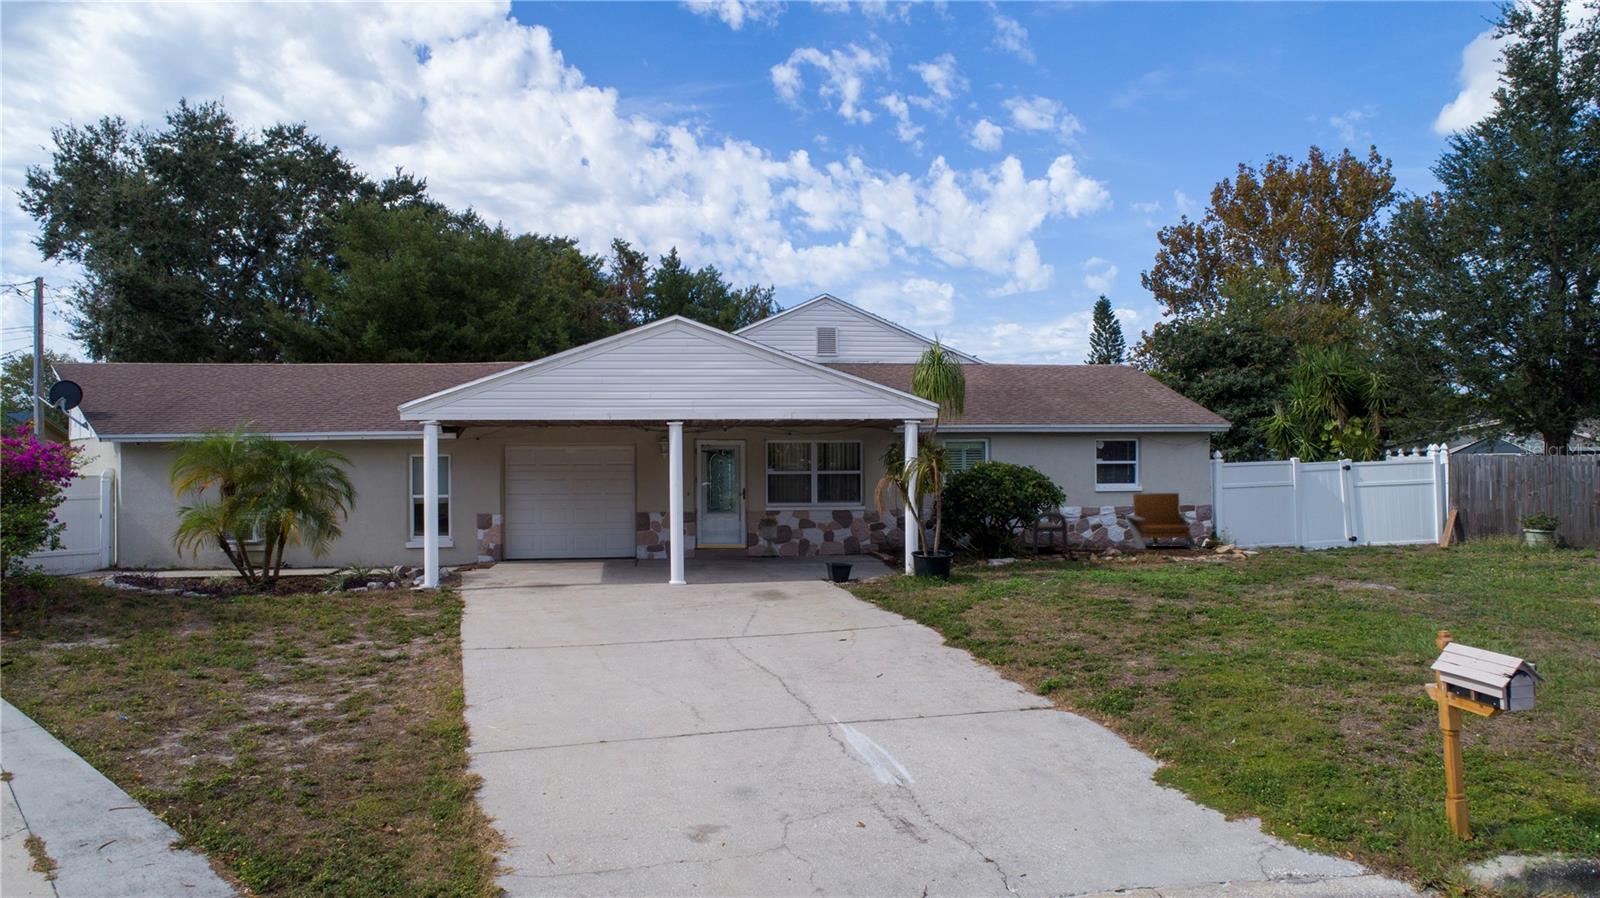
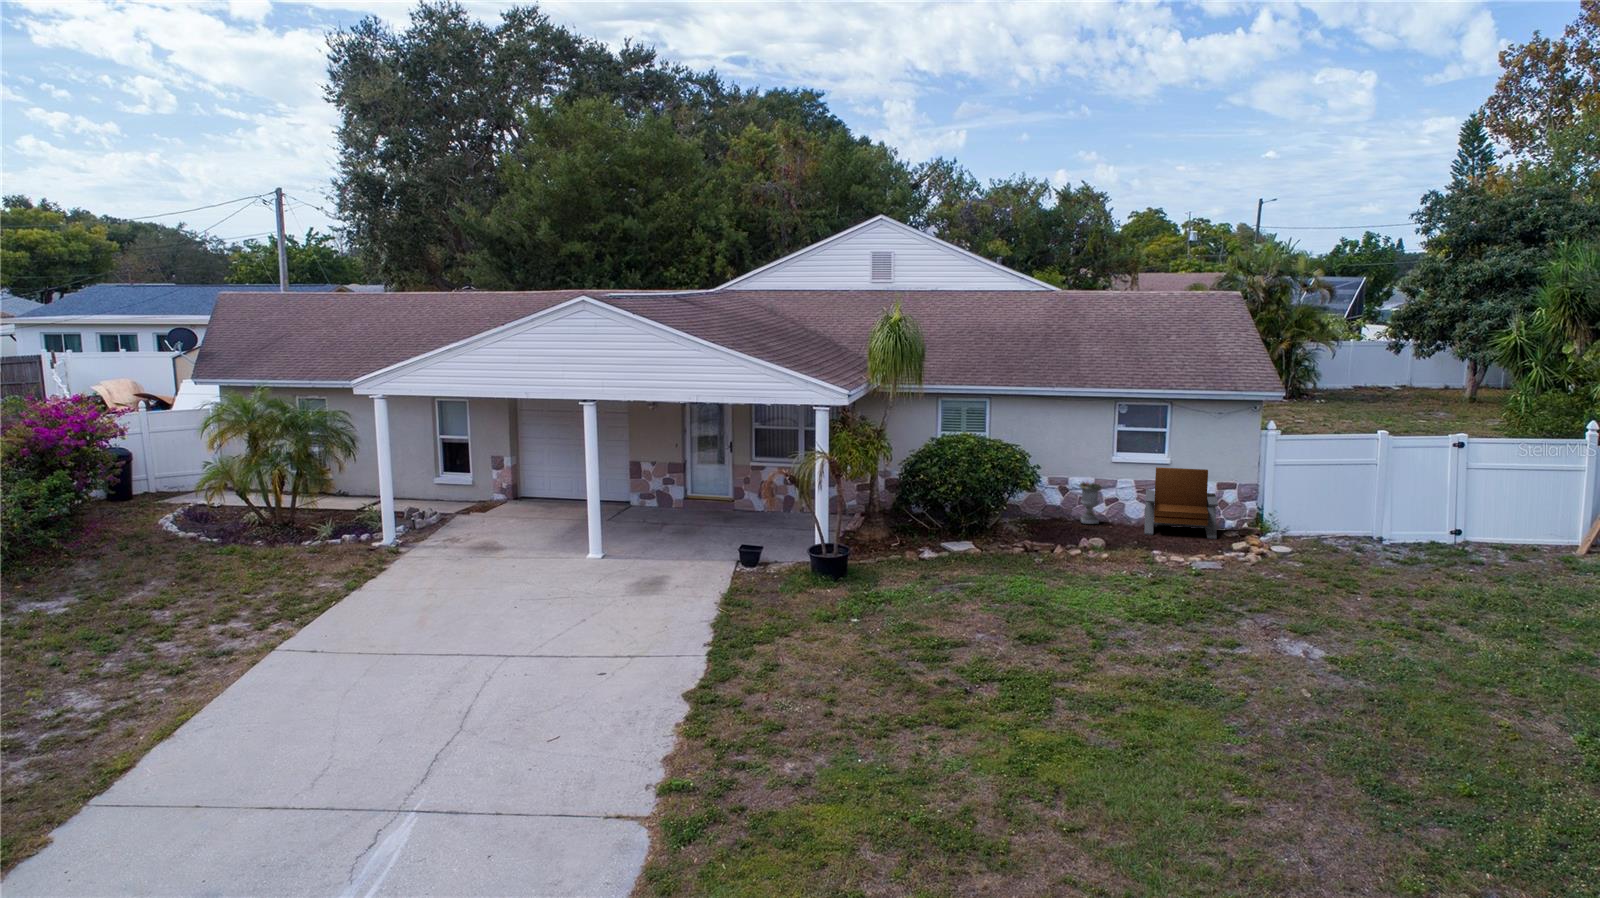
bench: present [1020,511,1068,553] -> none [1017,477,1059,533]
planter: present [760,518,779,556] -> present [1079,482,1102,524]

